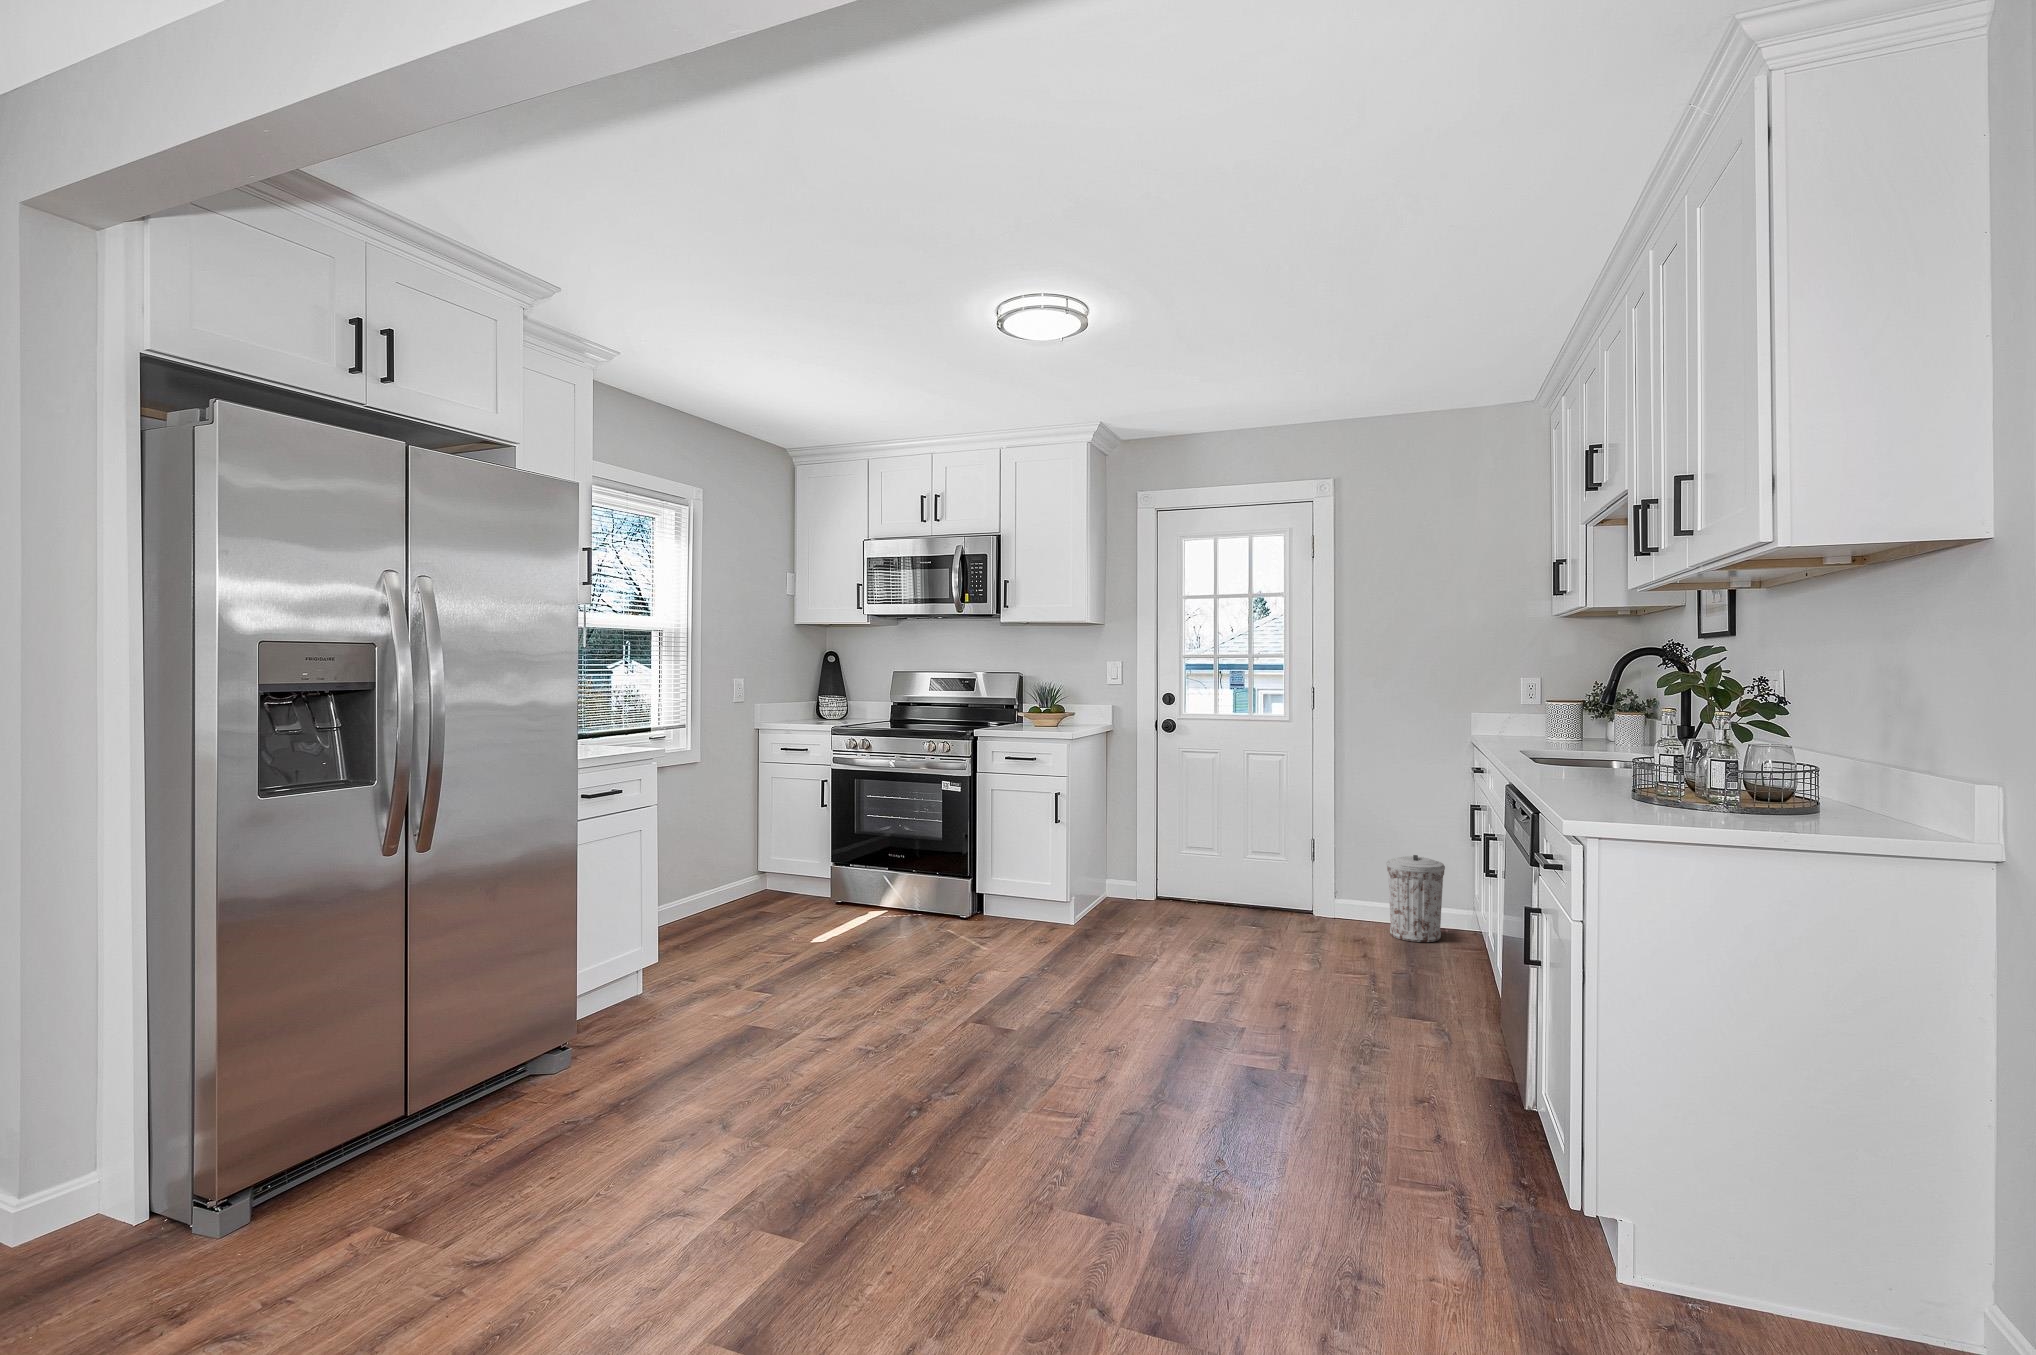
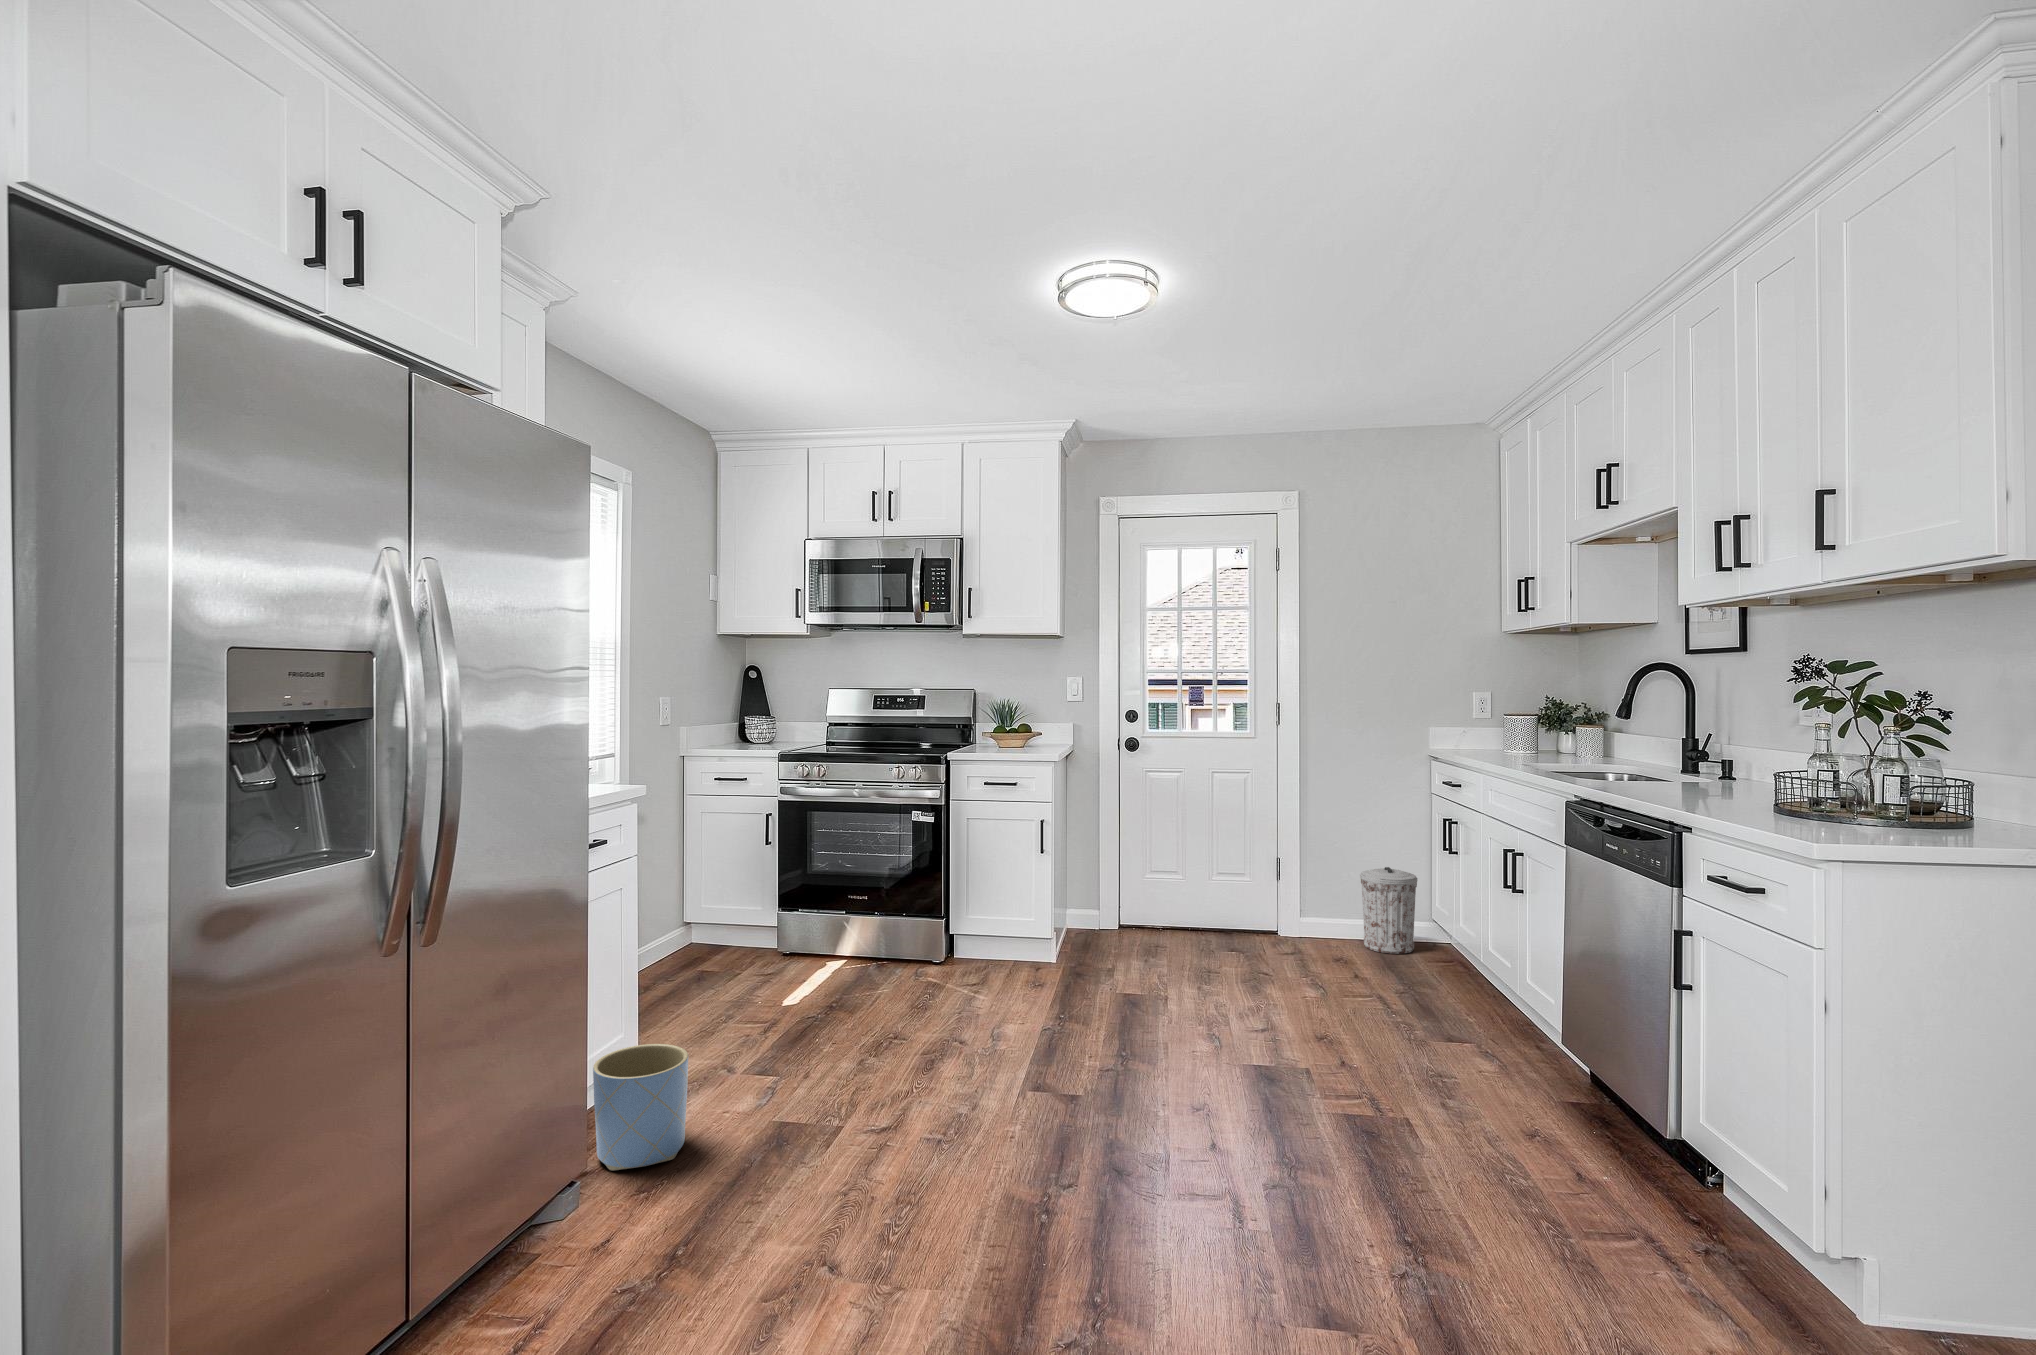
planter: none [596,956,673,1049] -> present [593,1044,688,1170]

